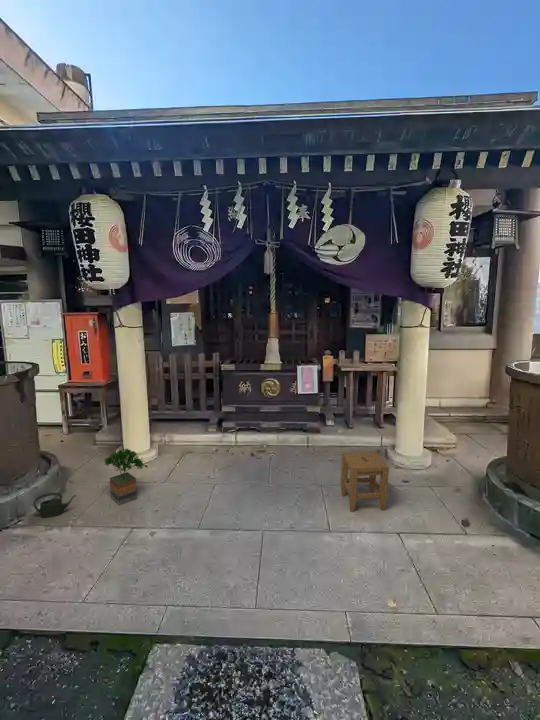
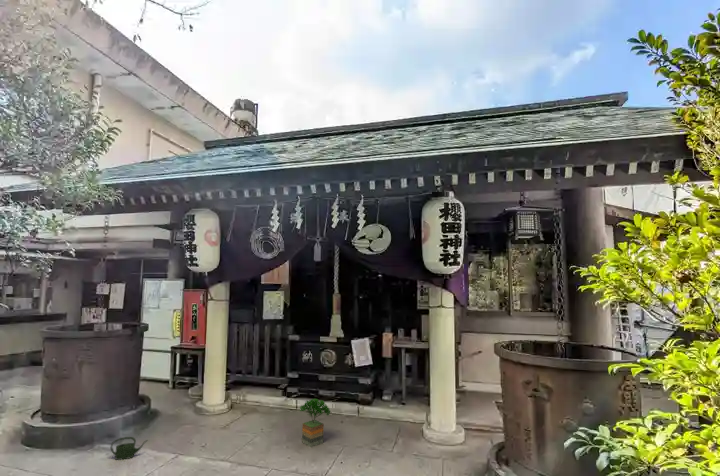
potted tree: present [104,449,144,505] -> present [300,399,330,447]
stool: present [341,451,389,512] -> none [376,407,411,461]

